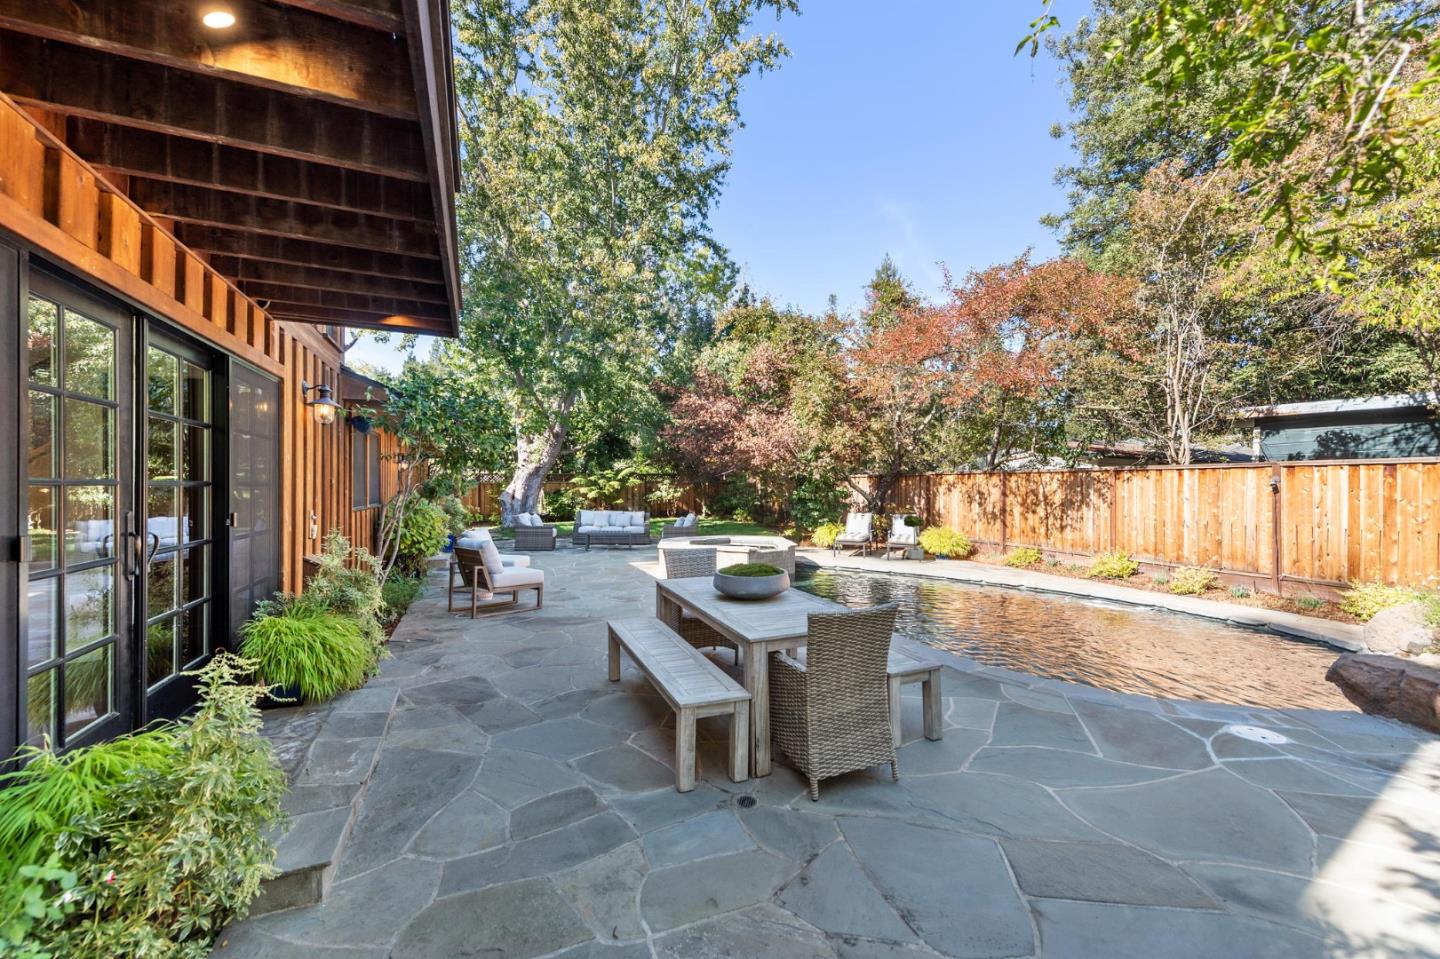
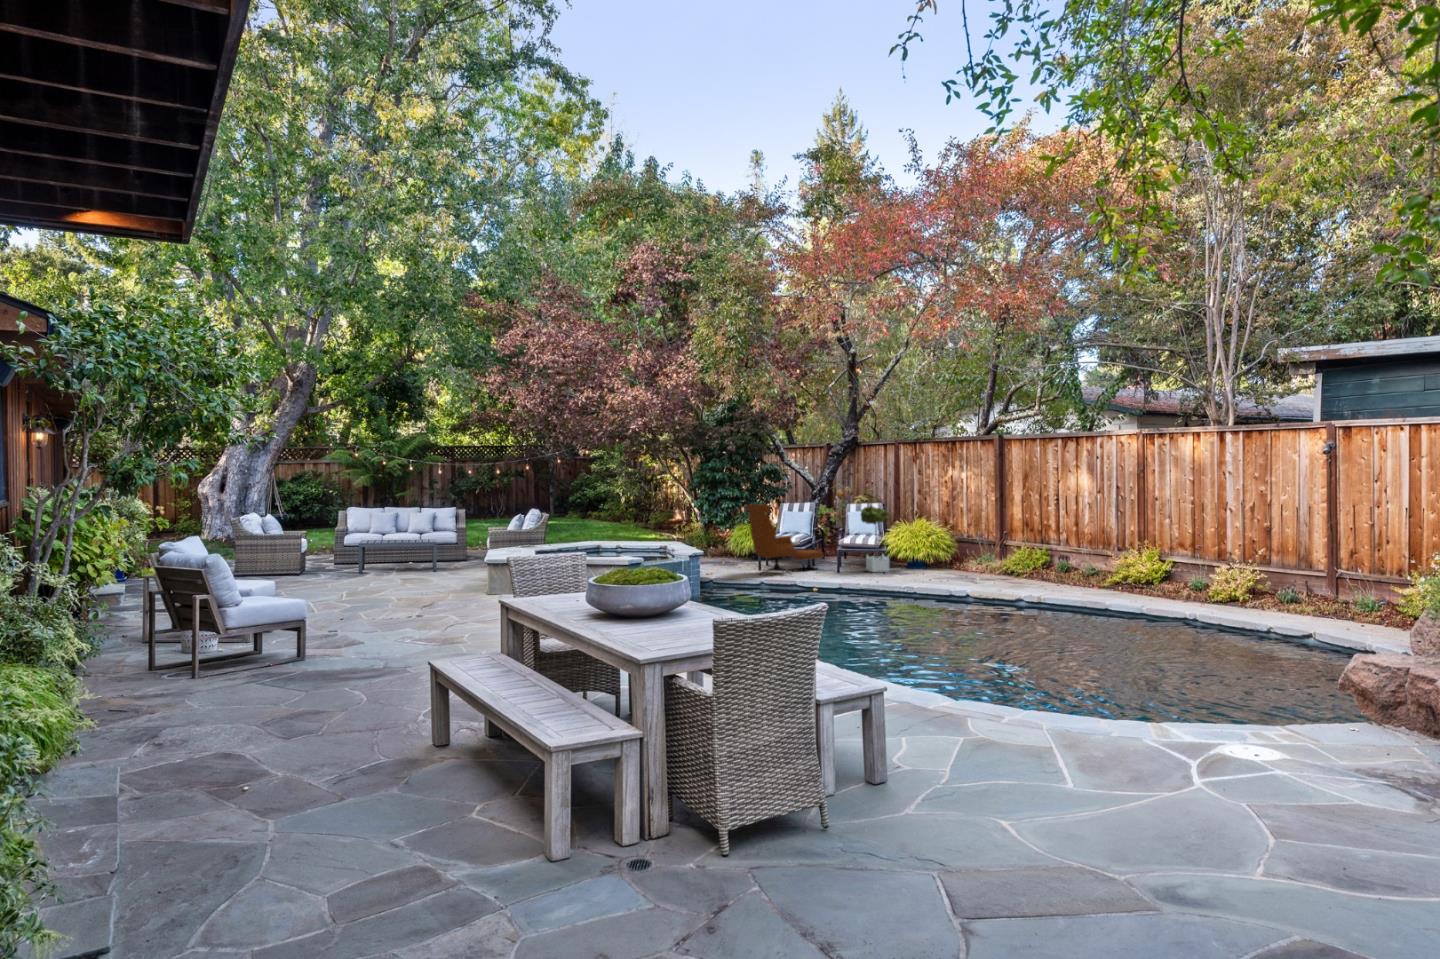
lounge chair: none [828,512,878,559] -> present [748,504,824,574]

